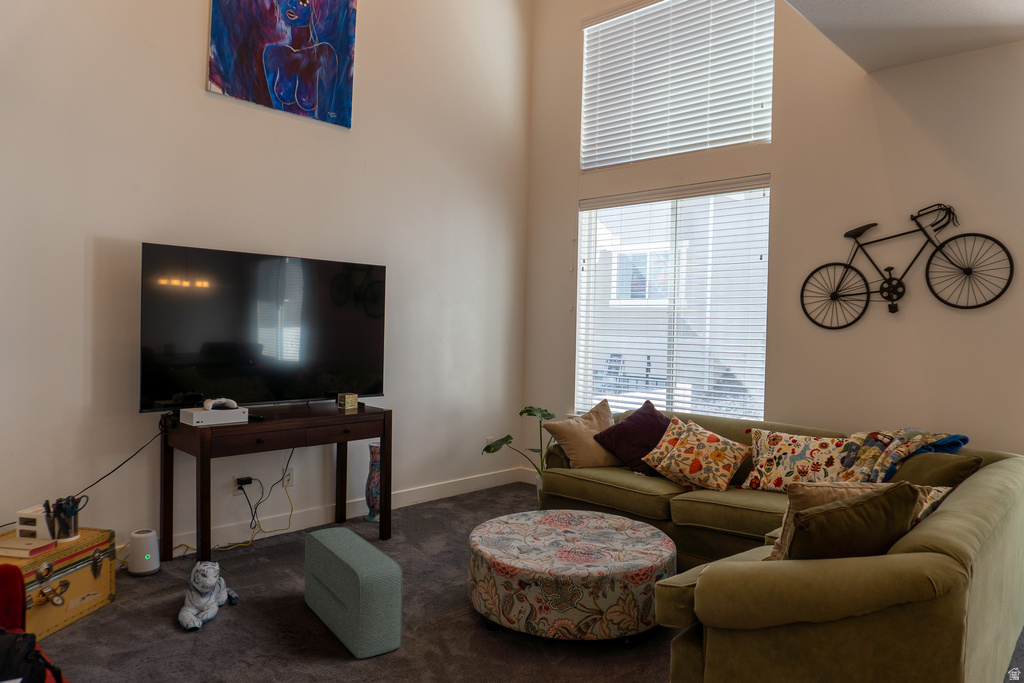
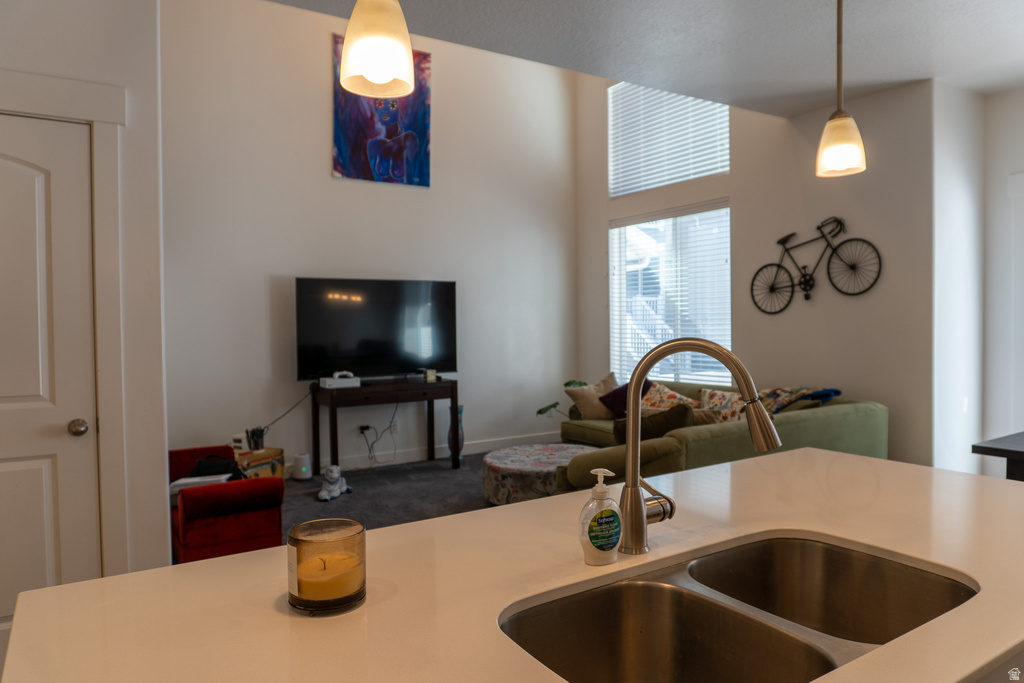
pouf: present [305,527,403,658] -> none [389,449,436,514]

